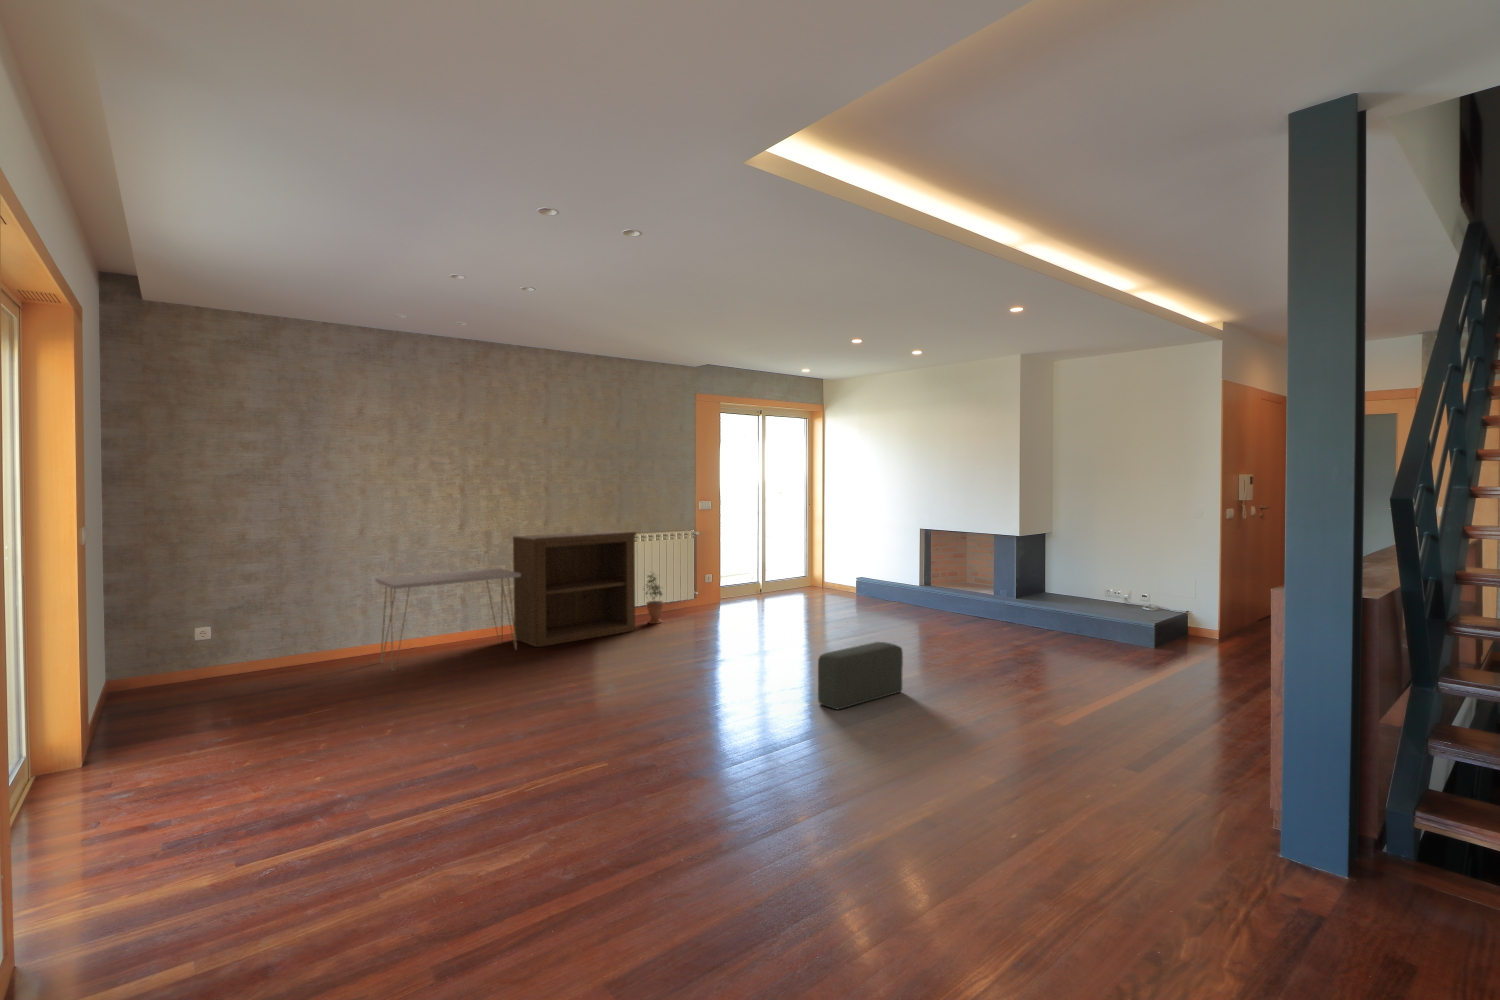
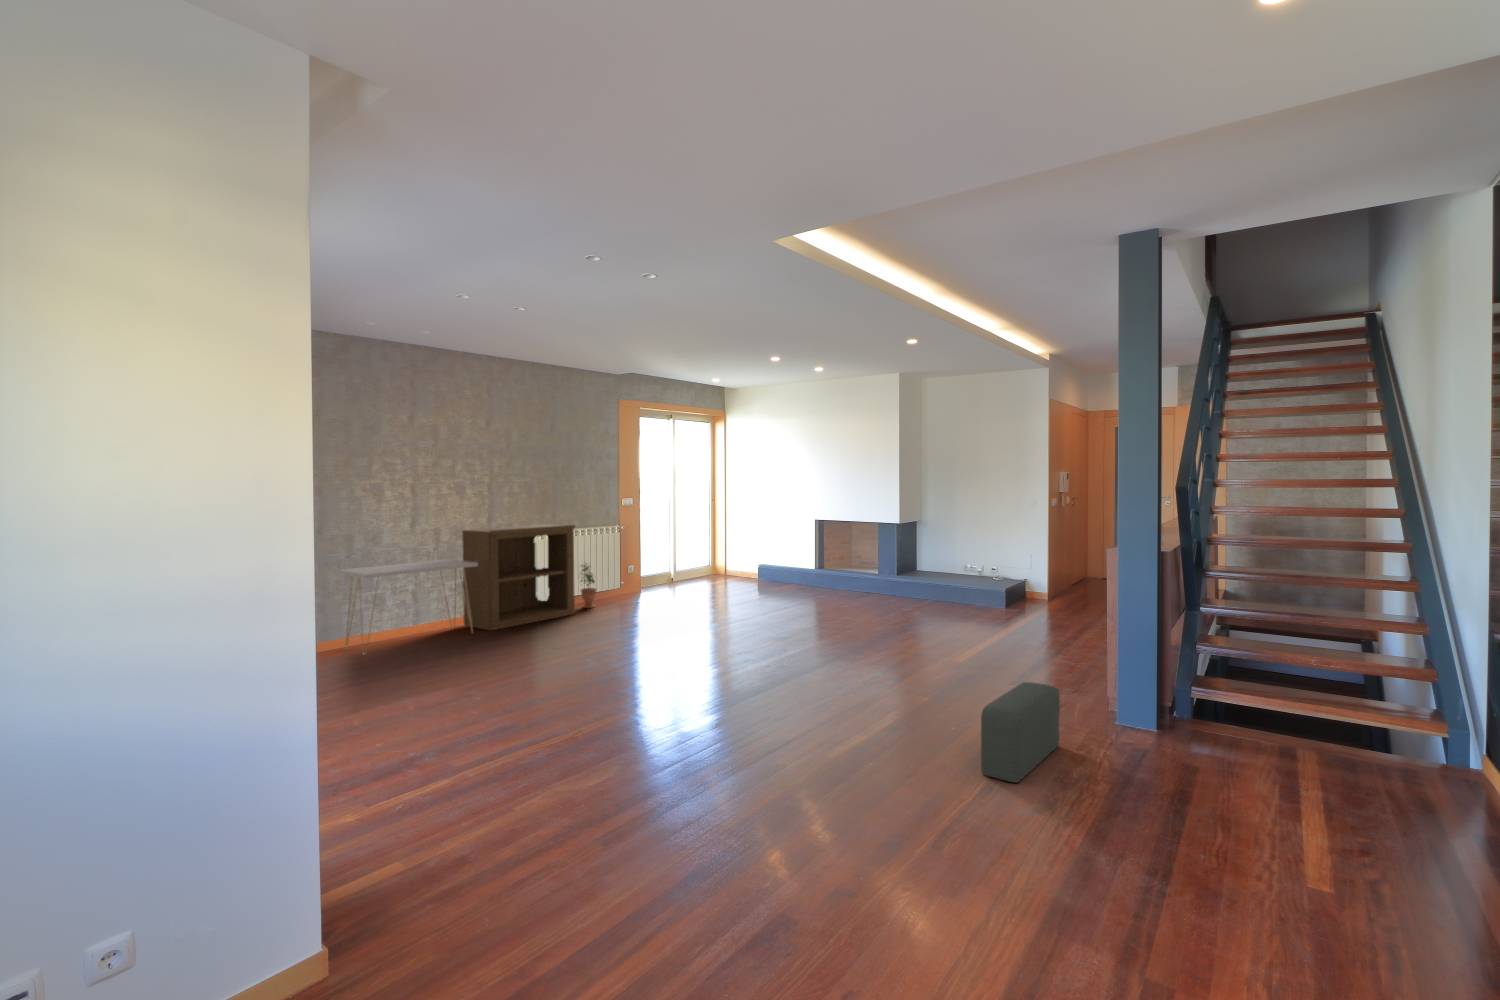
pouf: present [818,642,903,709] -> present [981,682,1060,782]

